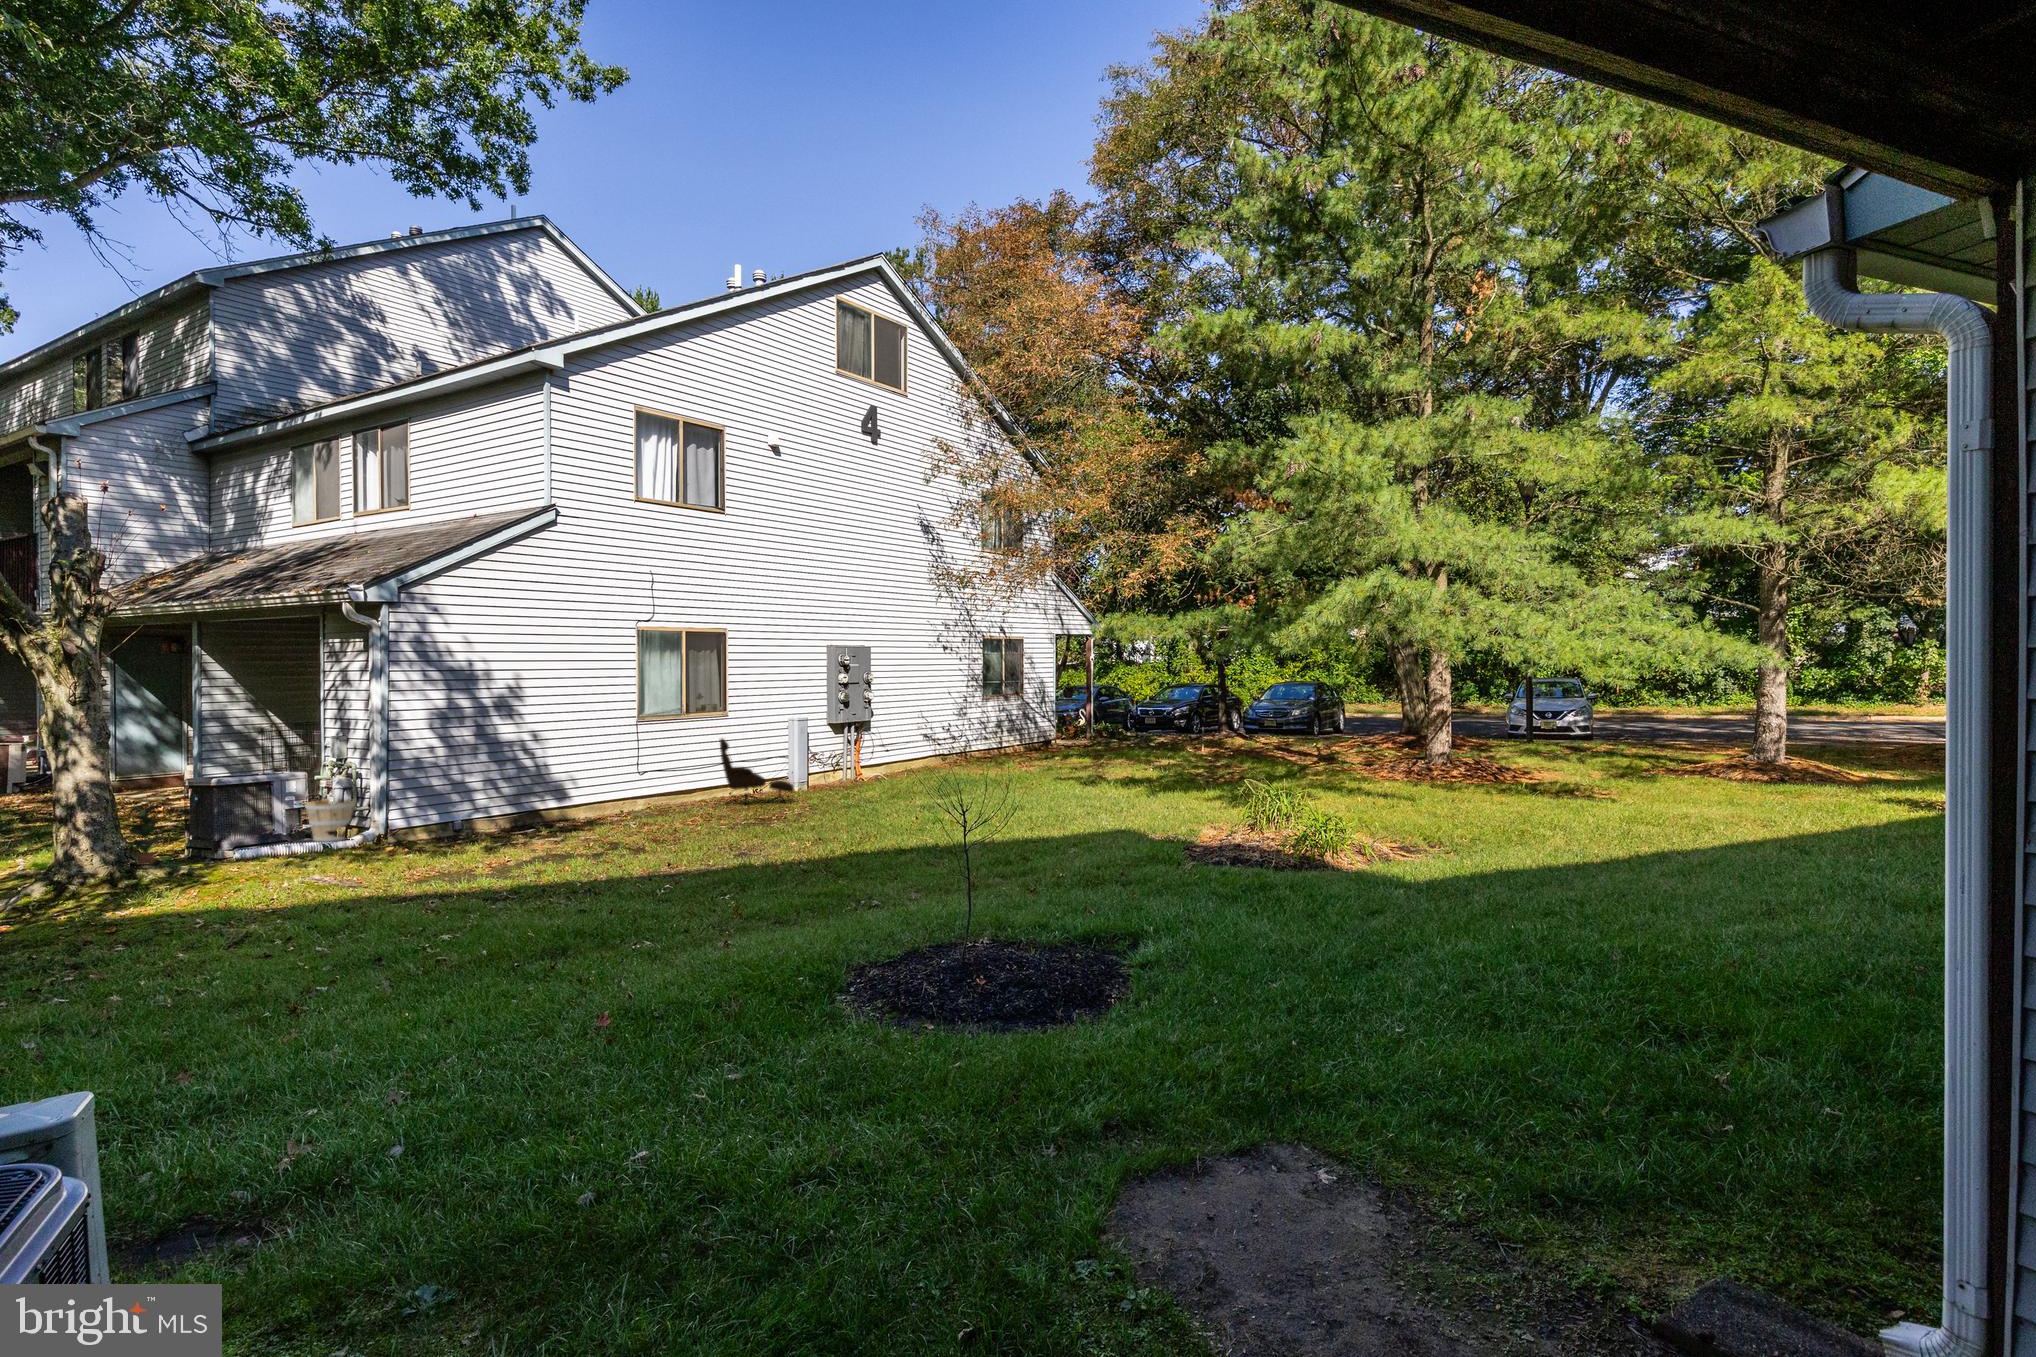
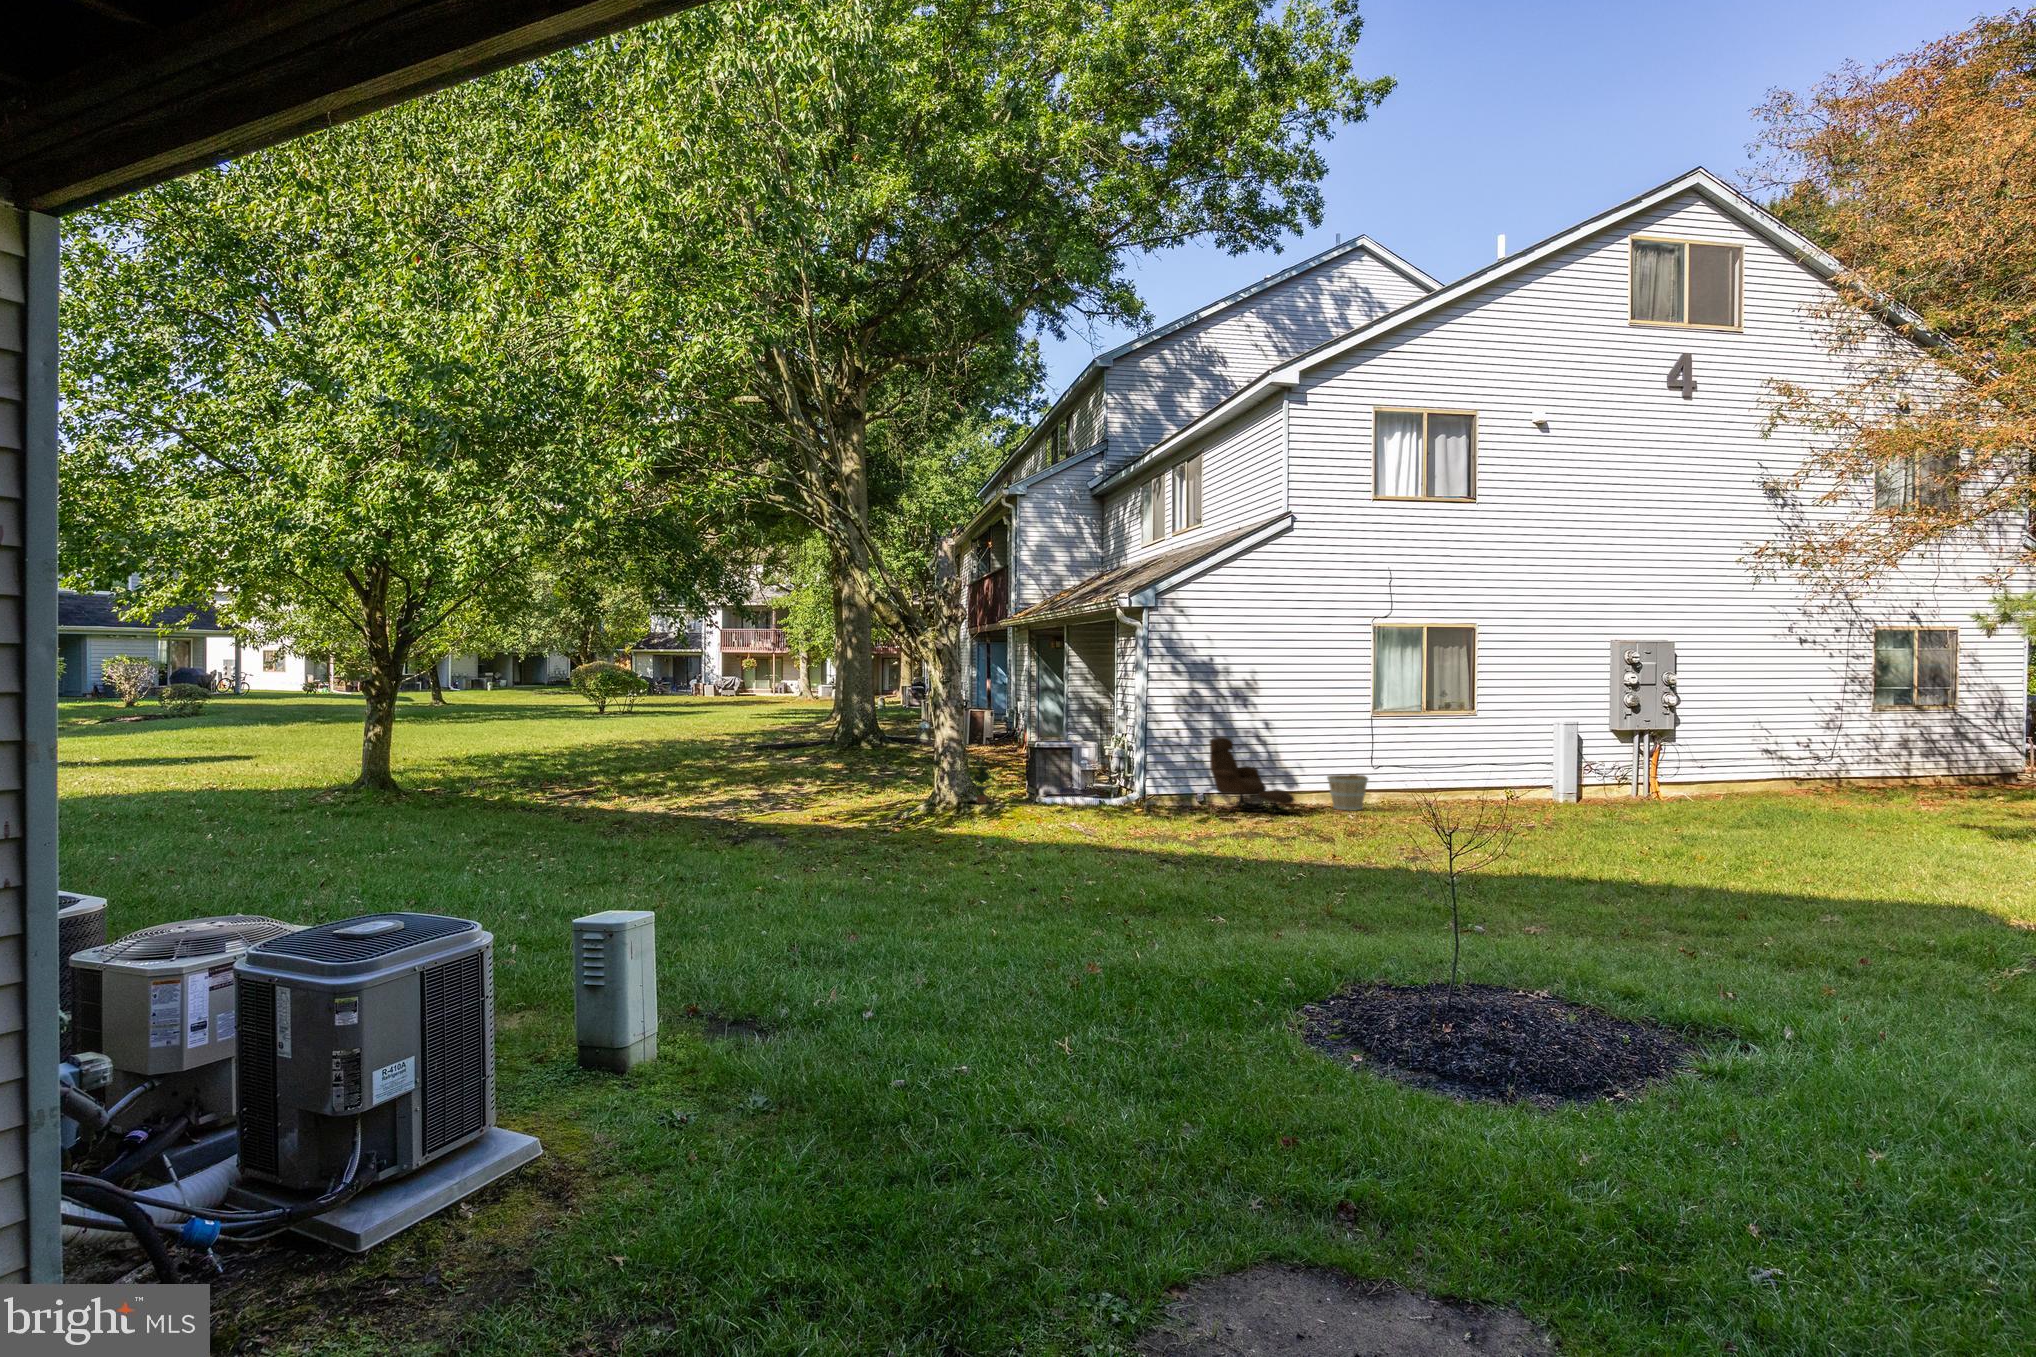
lounge chair: present [719,739,794,804] -> present [1210,737,1294,814]
wooden bucket: present [305,799,355,842] -> present [1327,774,1368,811]

